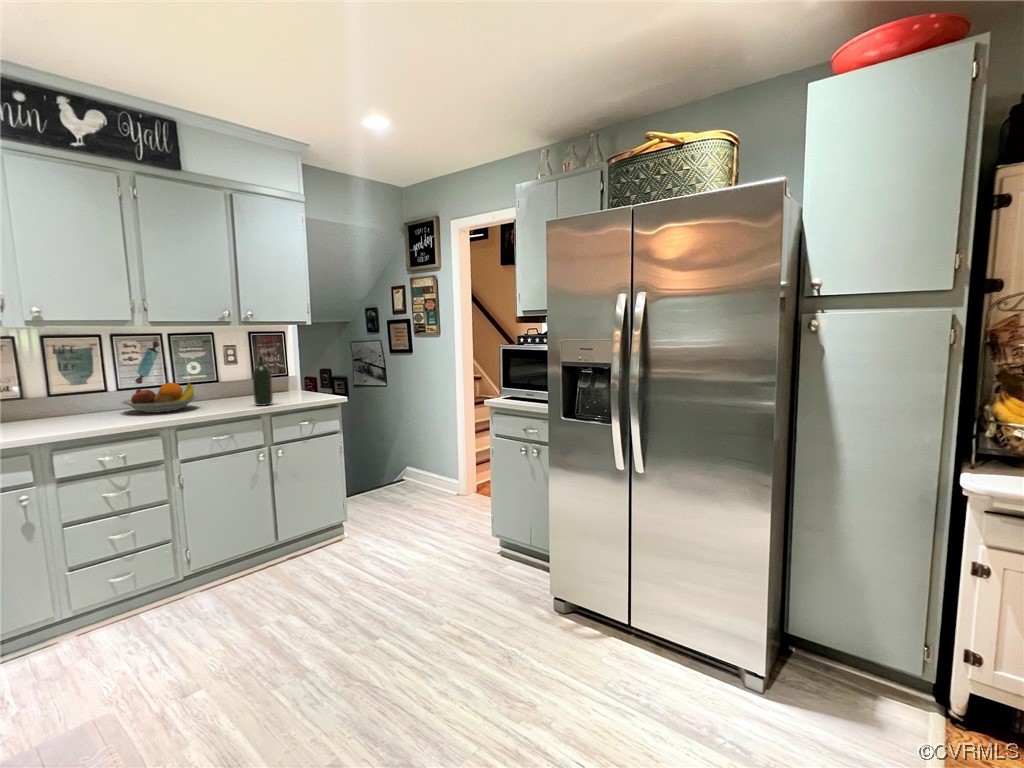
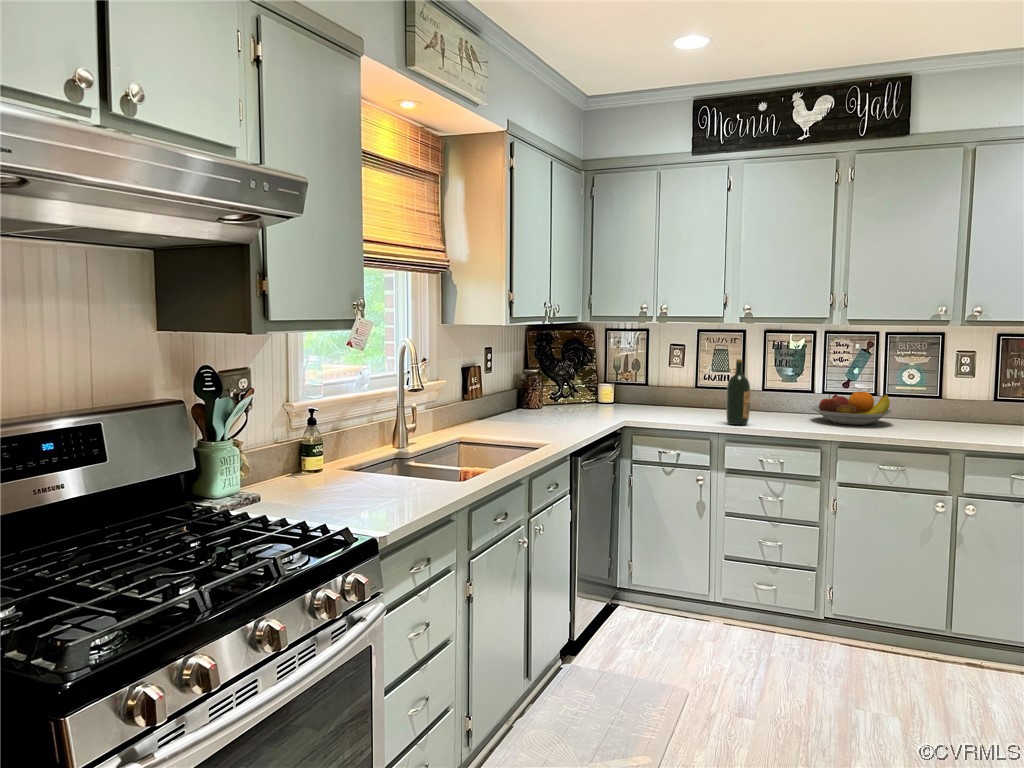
wine bottle: present [252,354,273,406] -> present [726,359,750,425]

